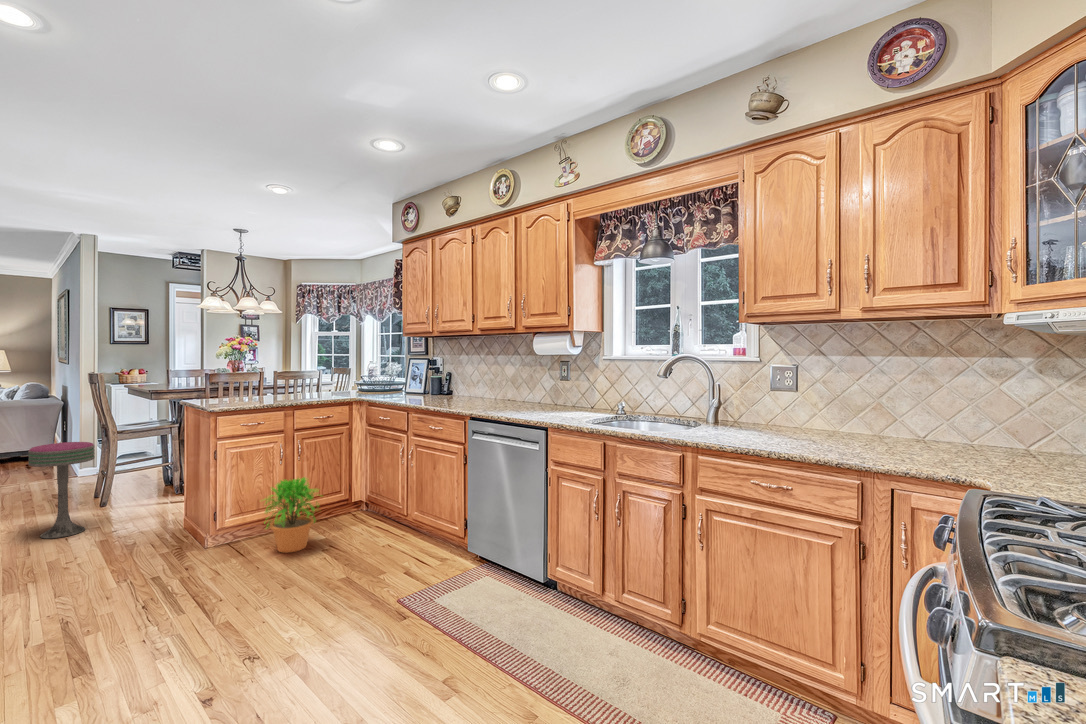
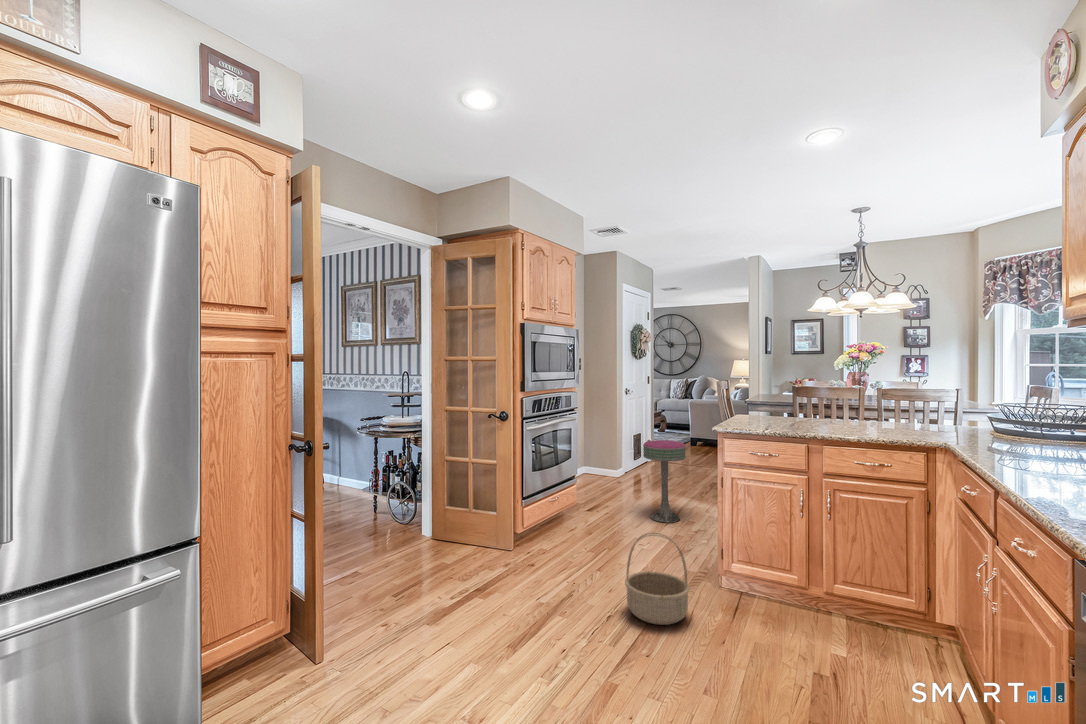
potted plant: present [264,477,316,553] -> none [748,541,831,656]
basket: none [149,504,218,587] -> present [625,532,690,625]

